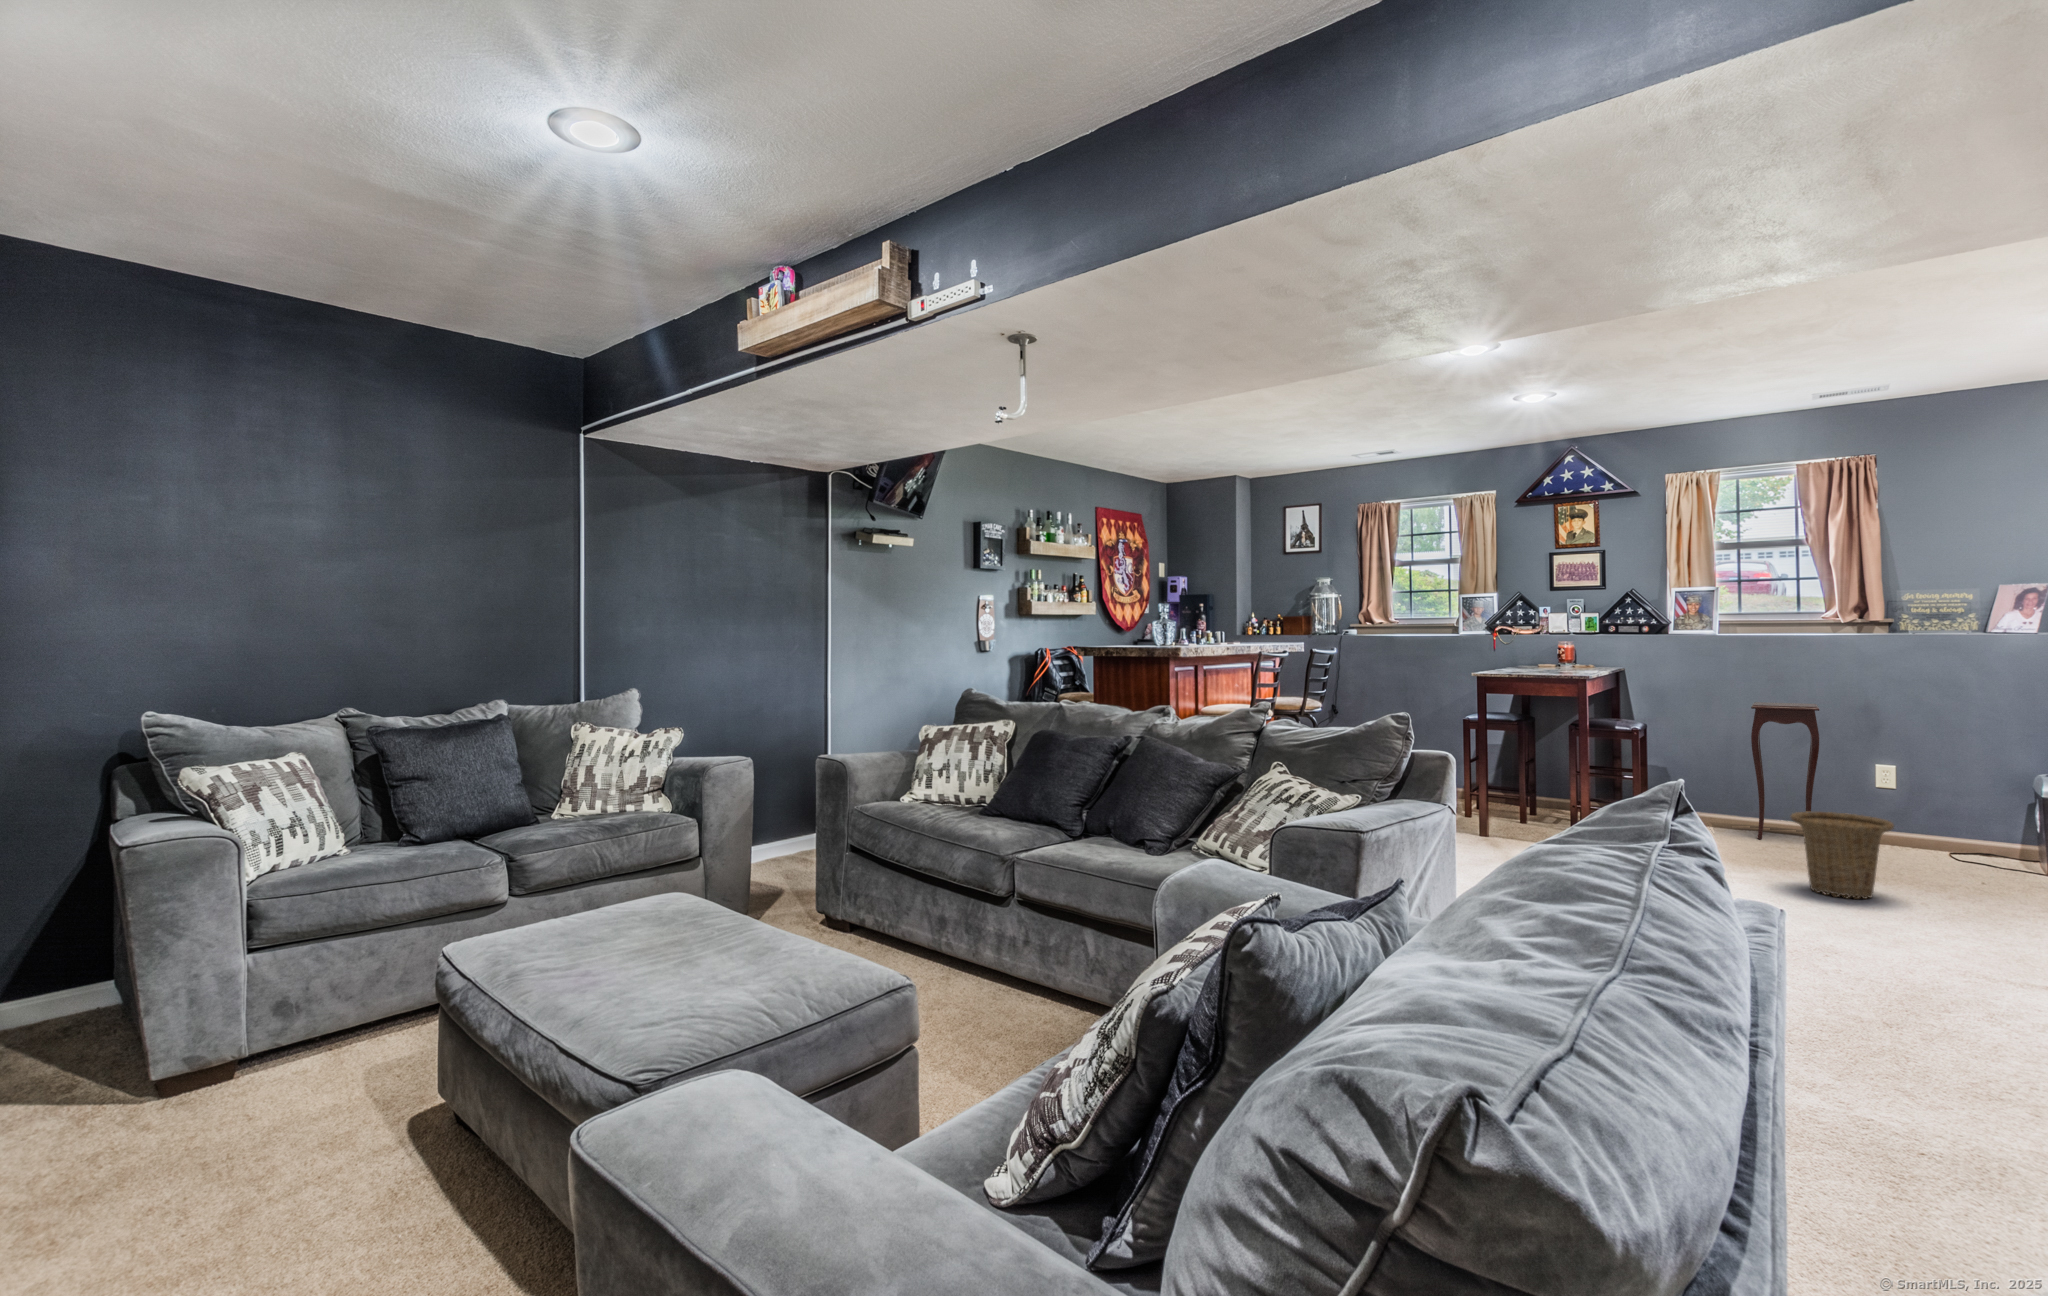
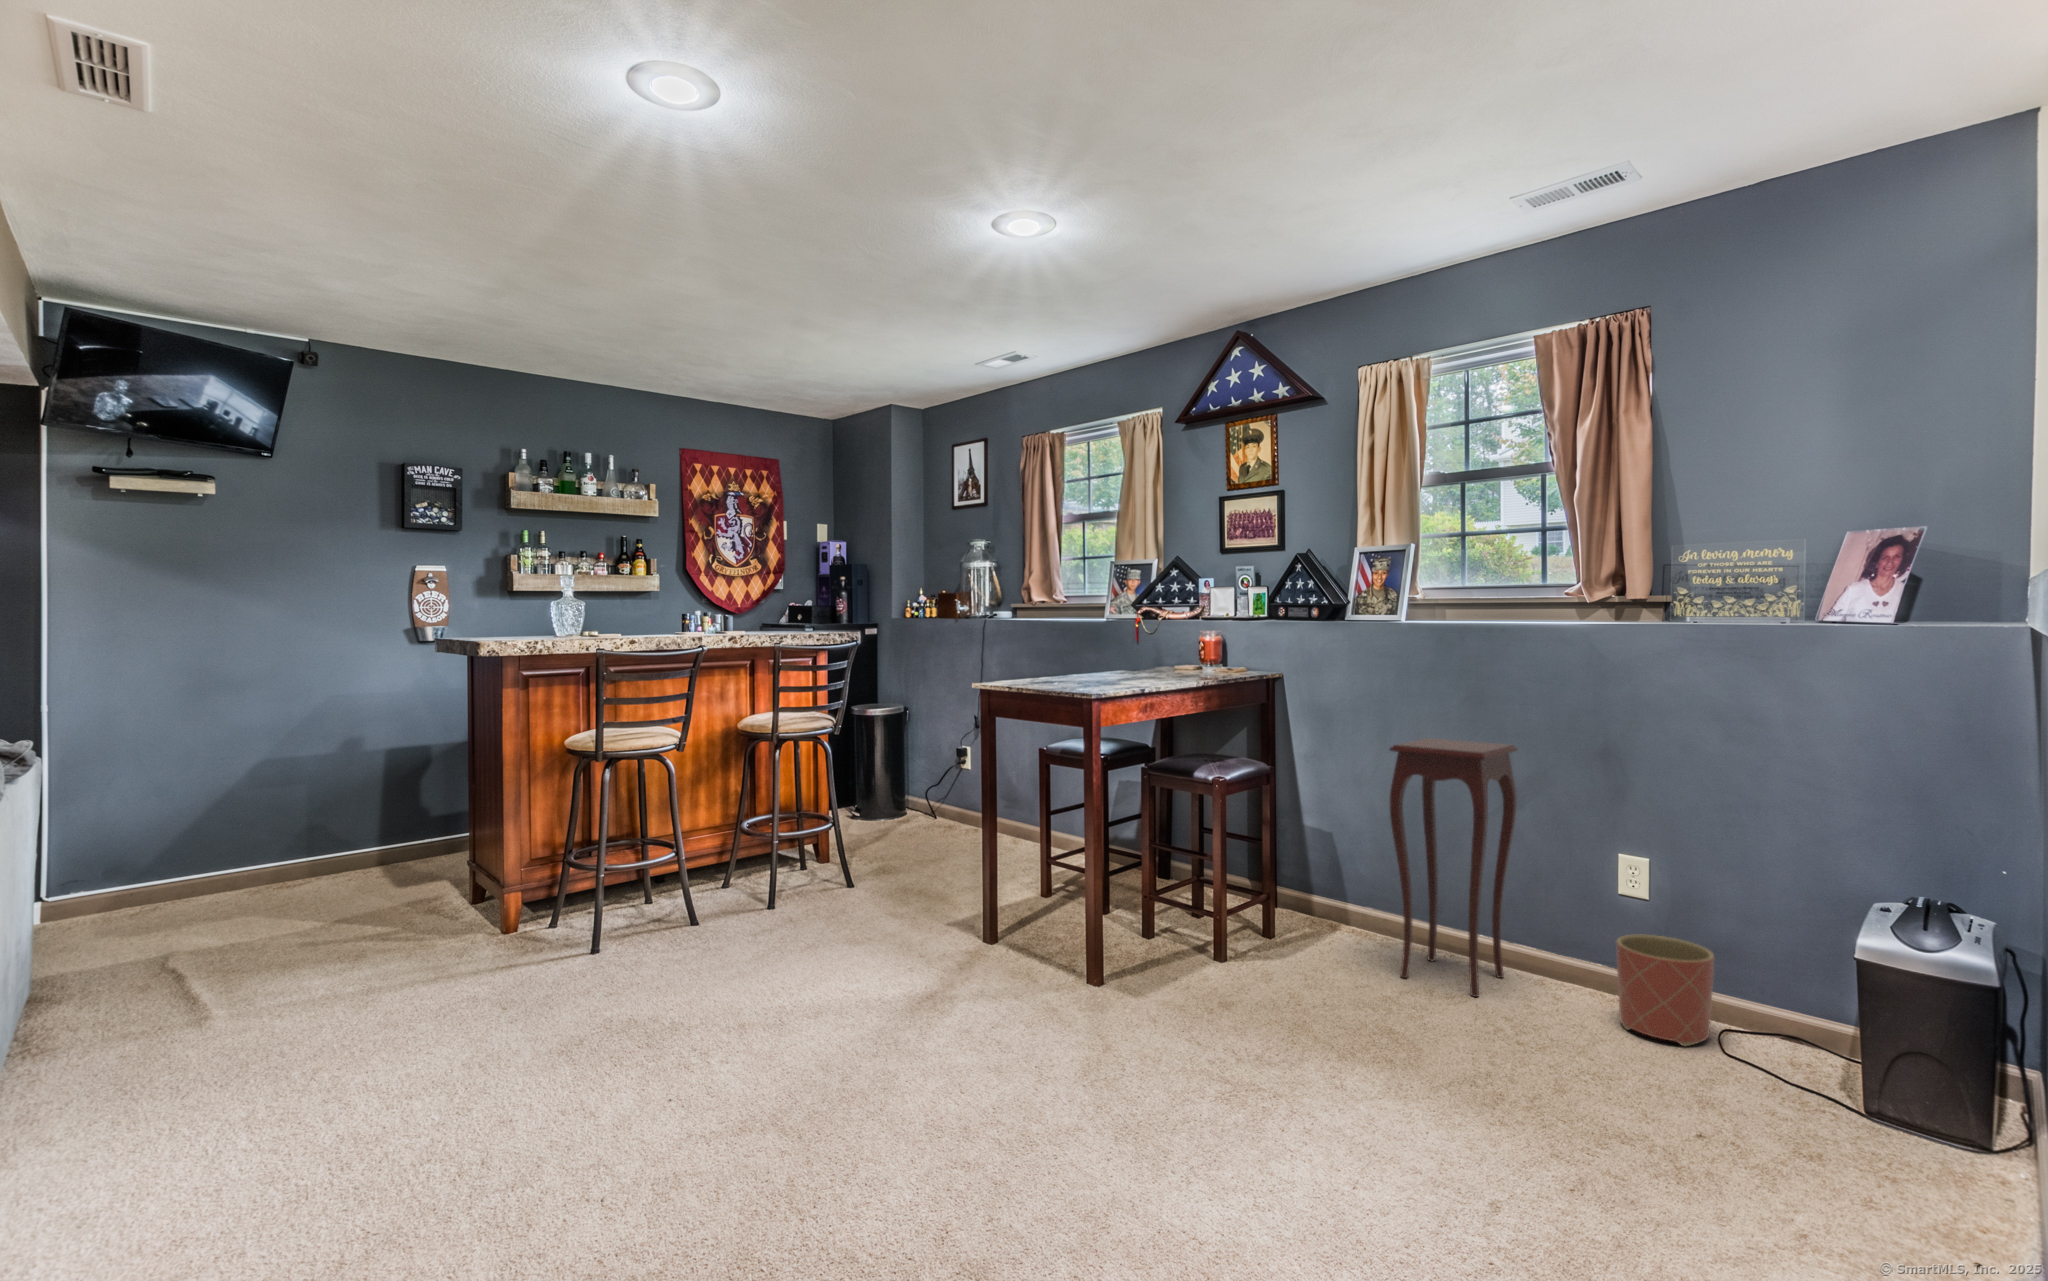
planter: none [1897,803,1957,856] -> present [1616,934,1714,1046]
basket: present [1791,812,1894,899] -> none [1239,973,1410,1182]

